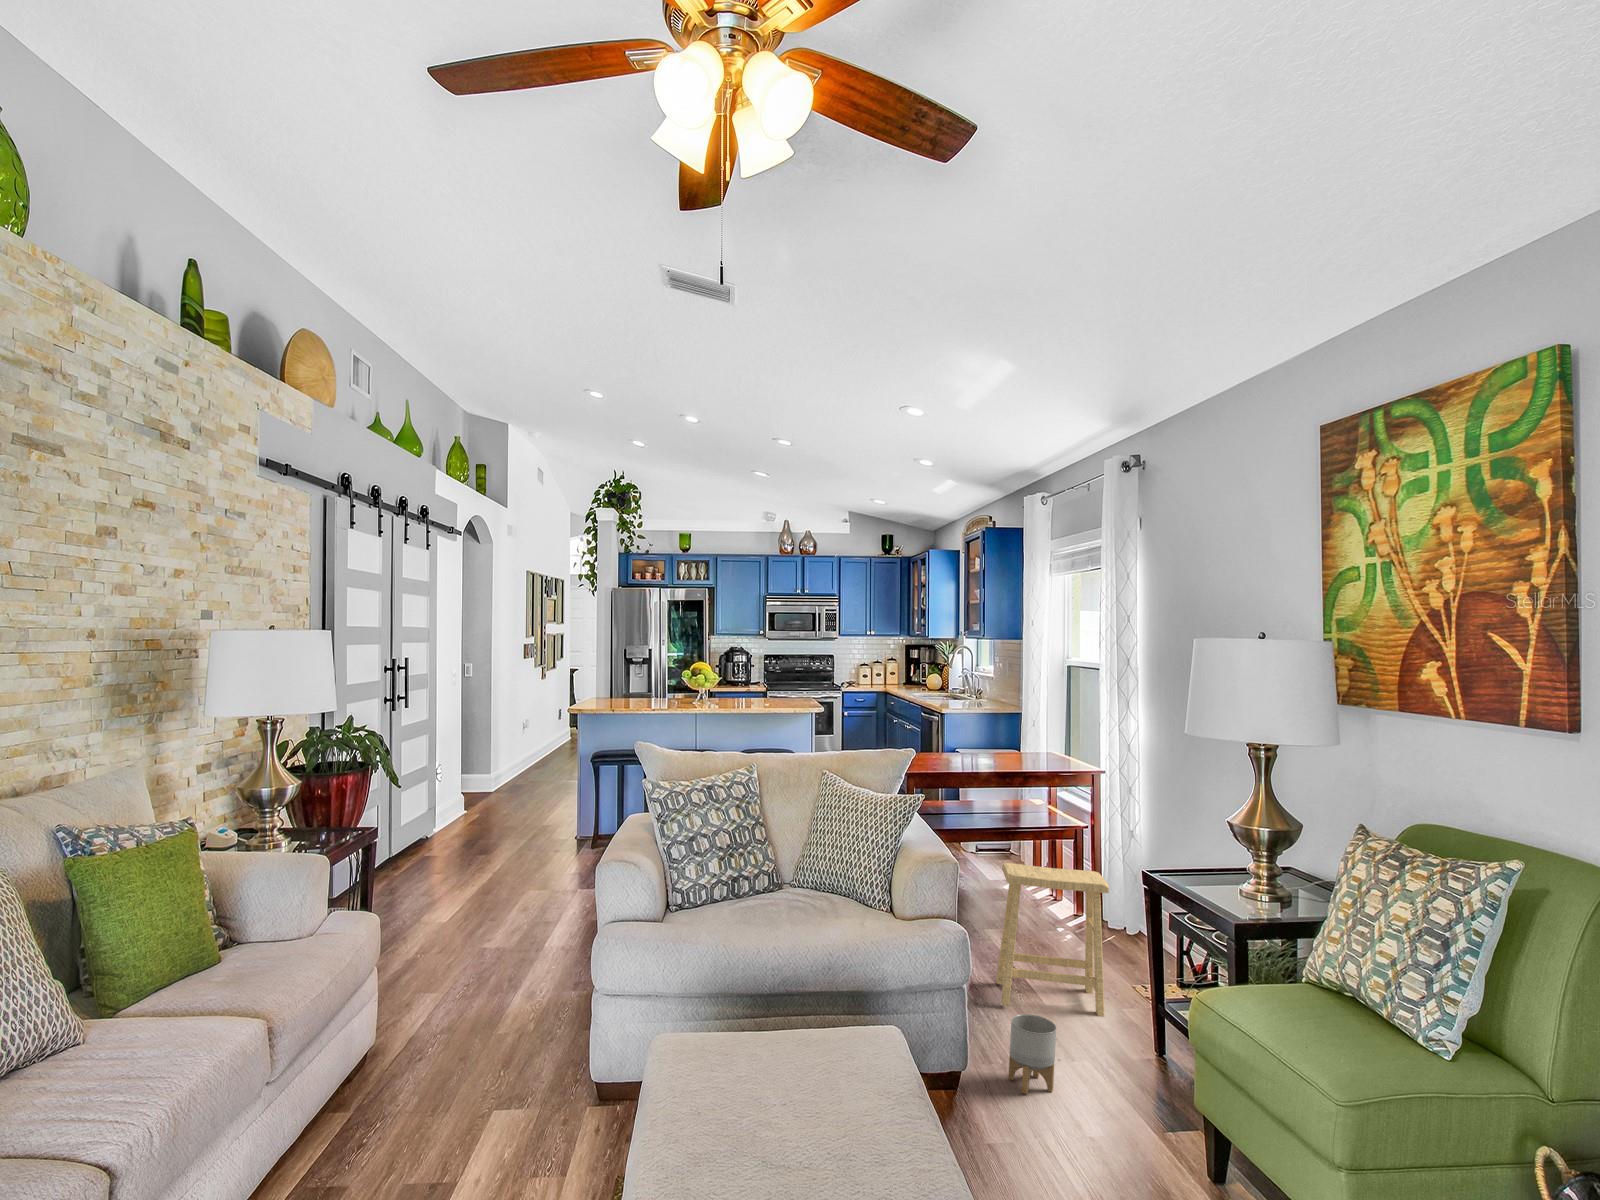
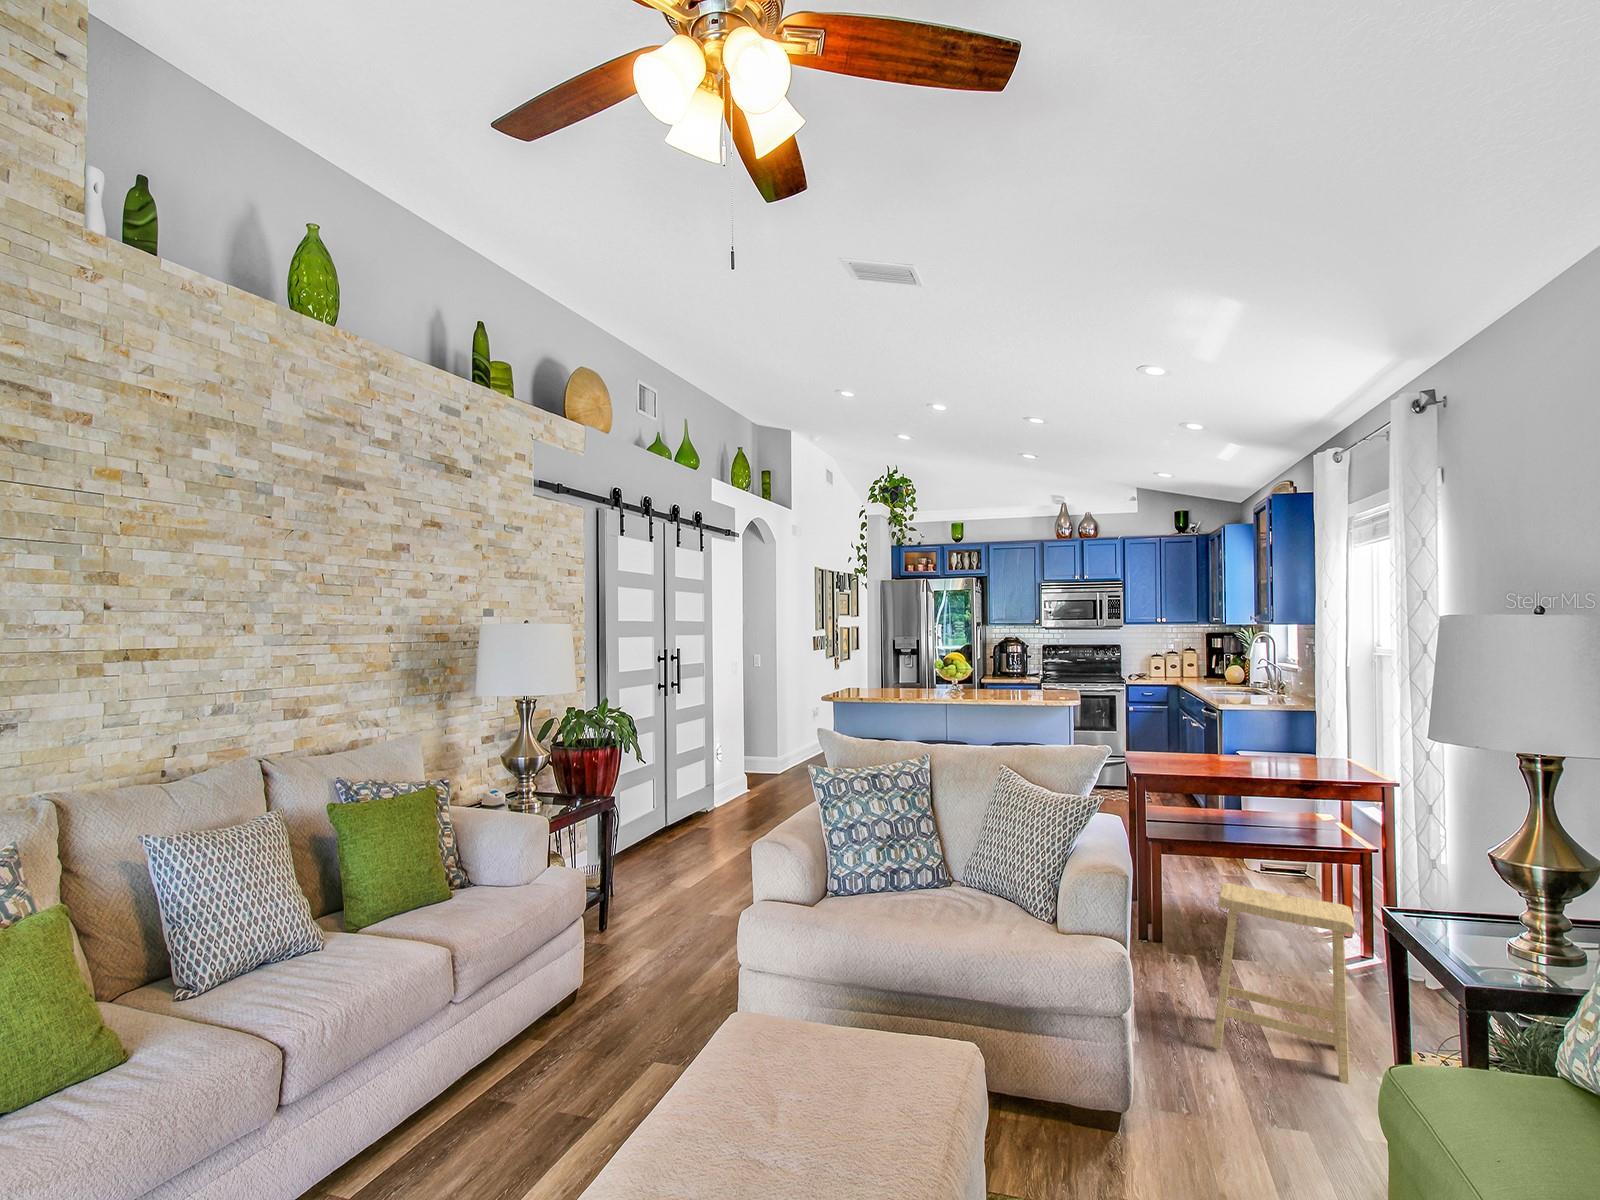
planter: present [1008,1014,1056,1094] -> none [1186,1064,1246,1165]

